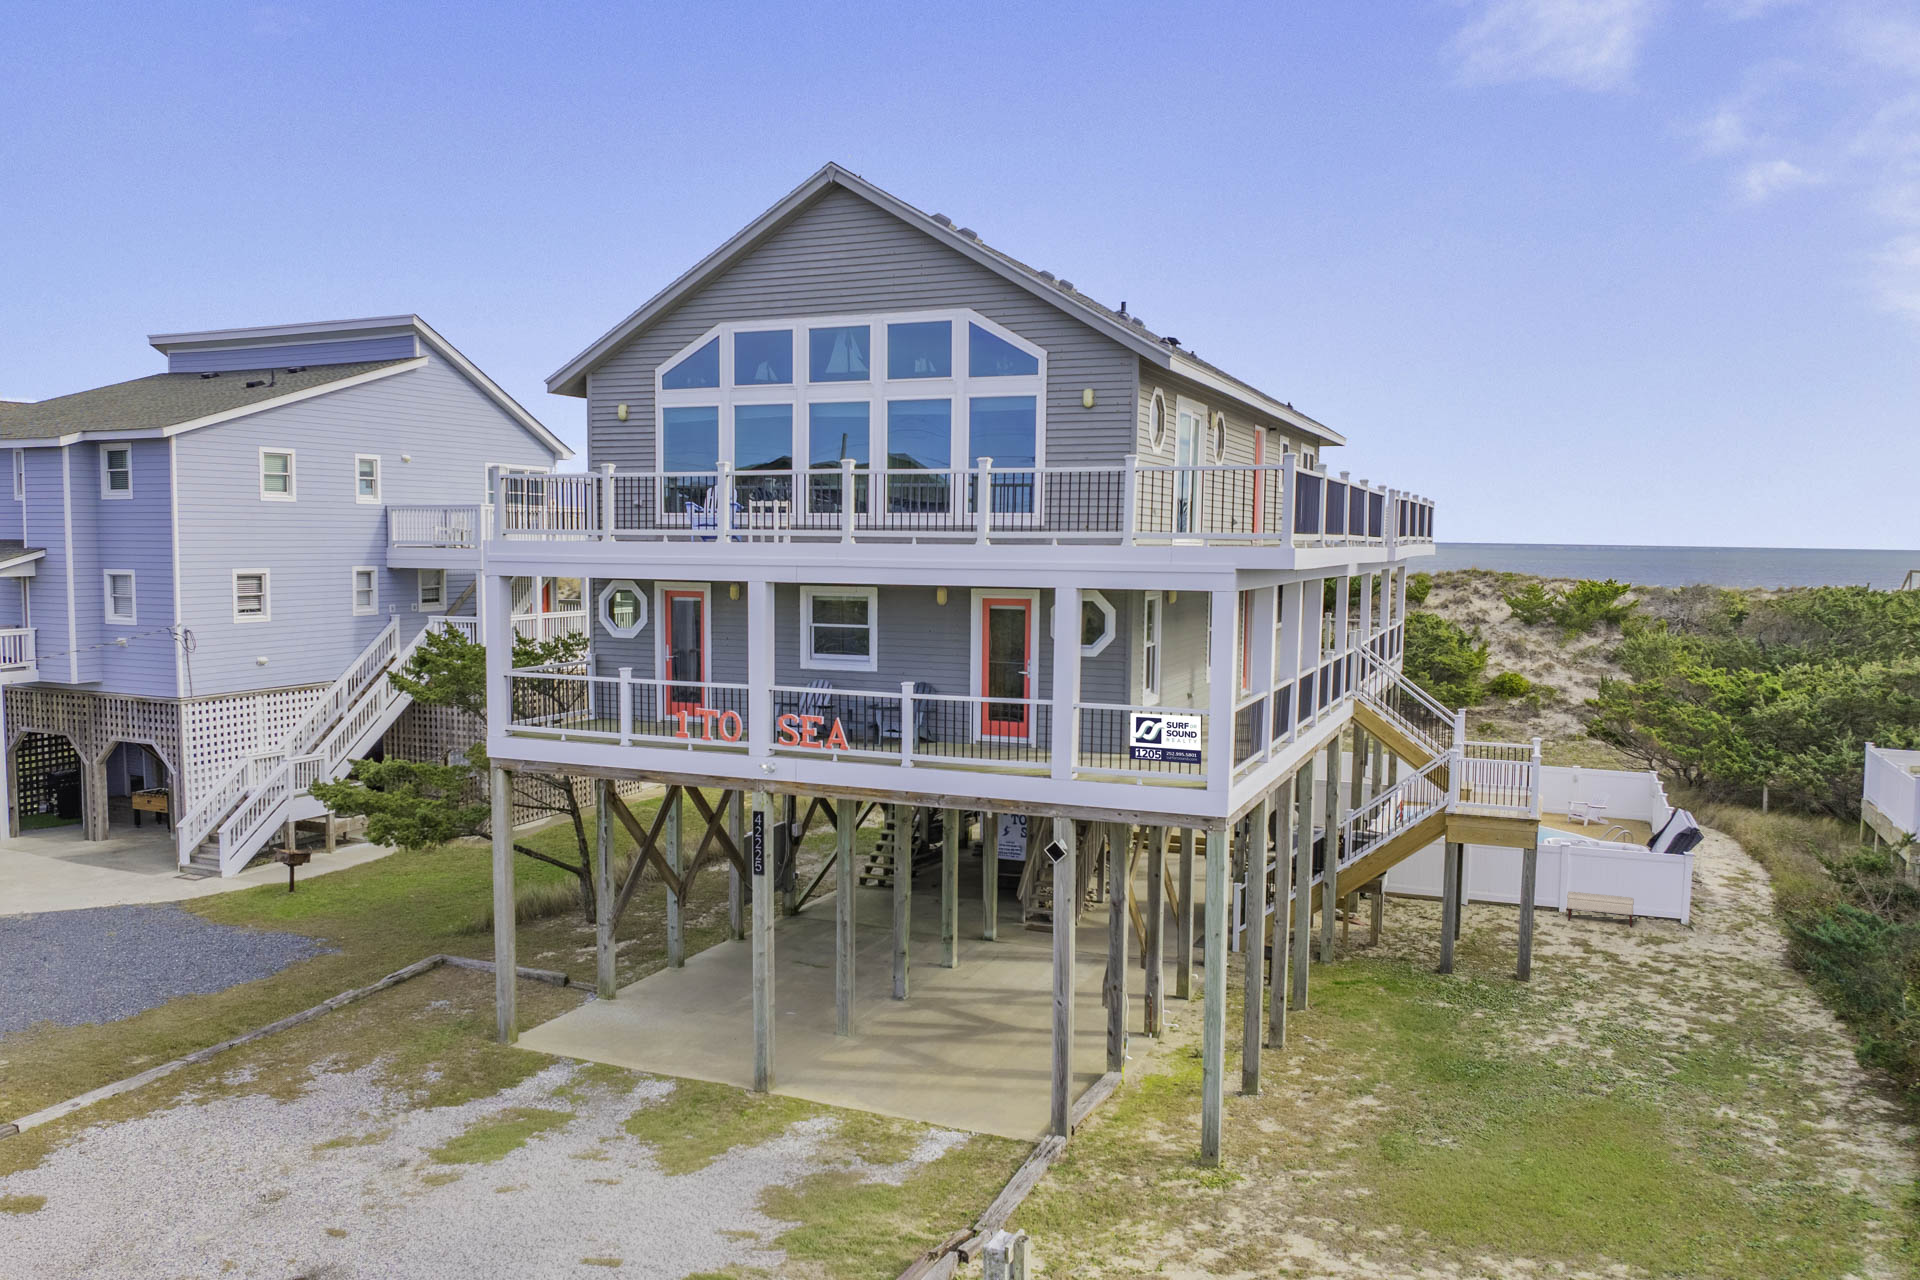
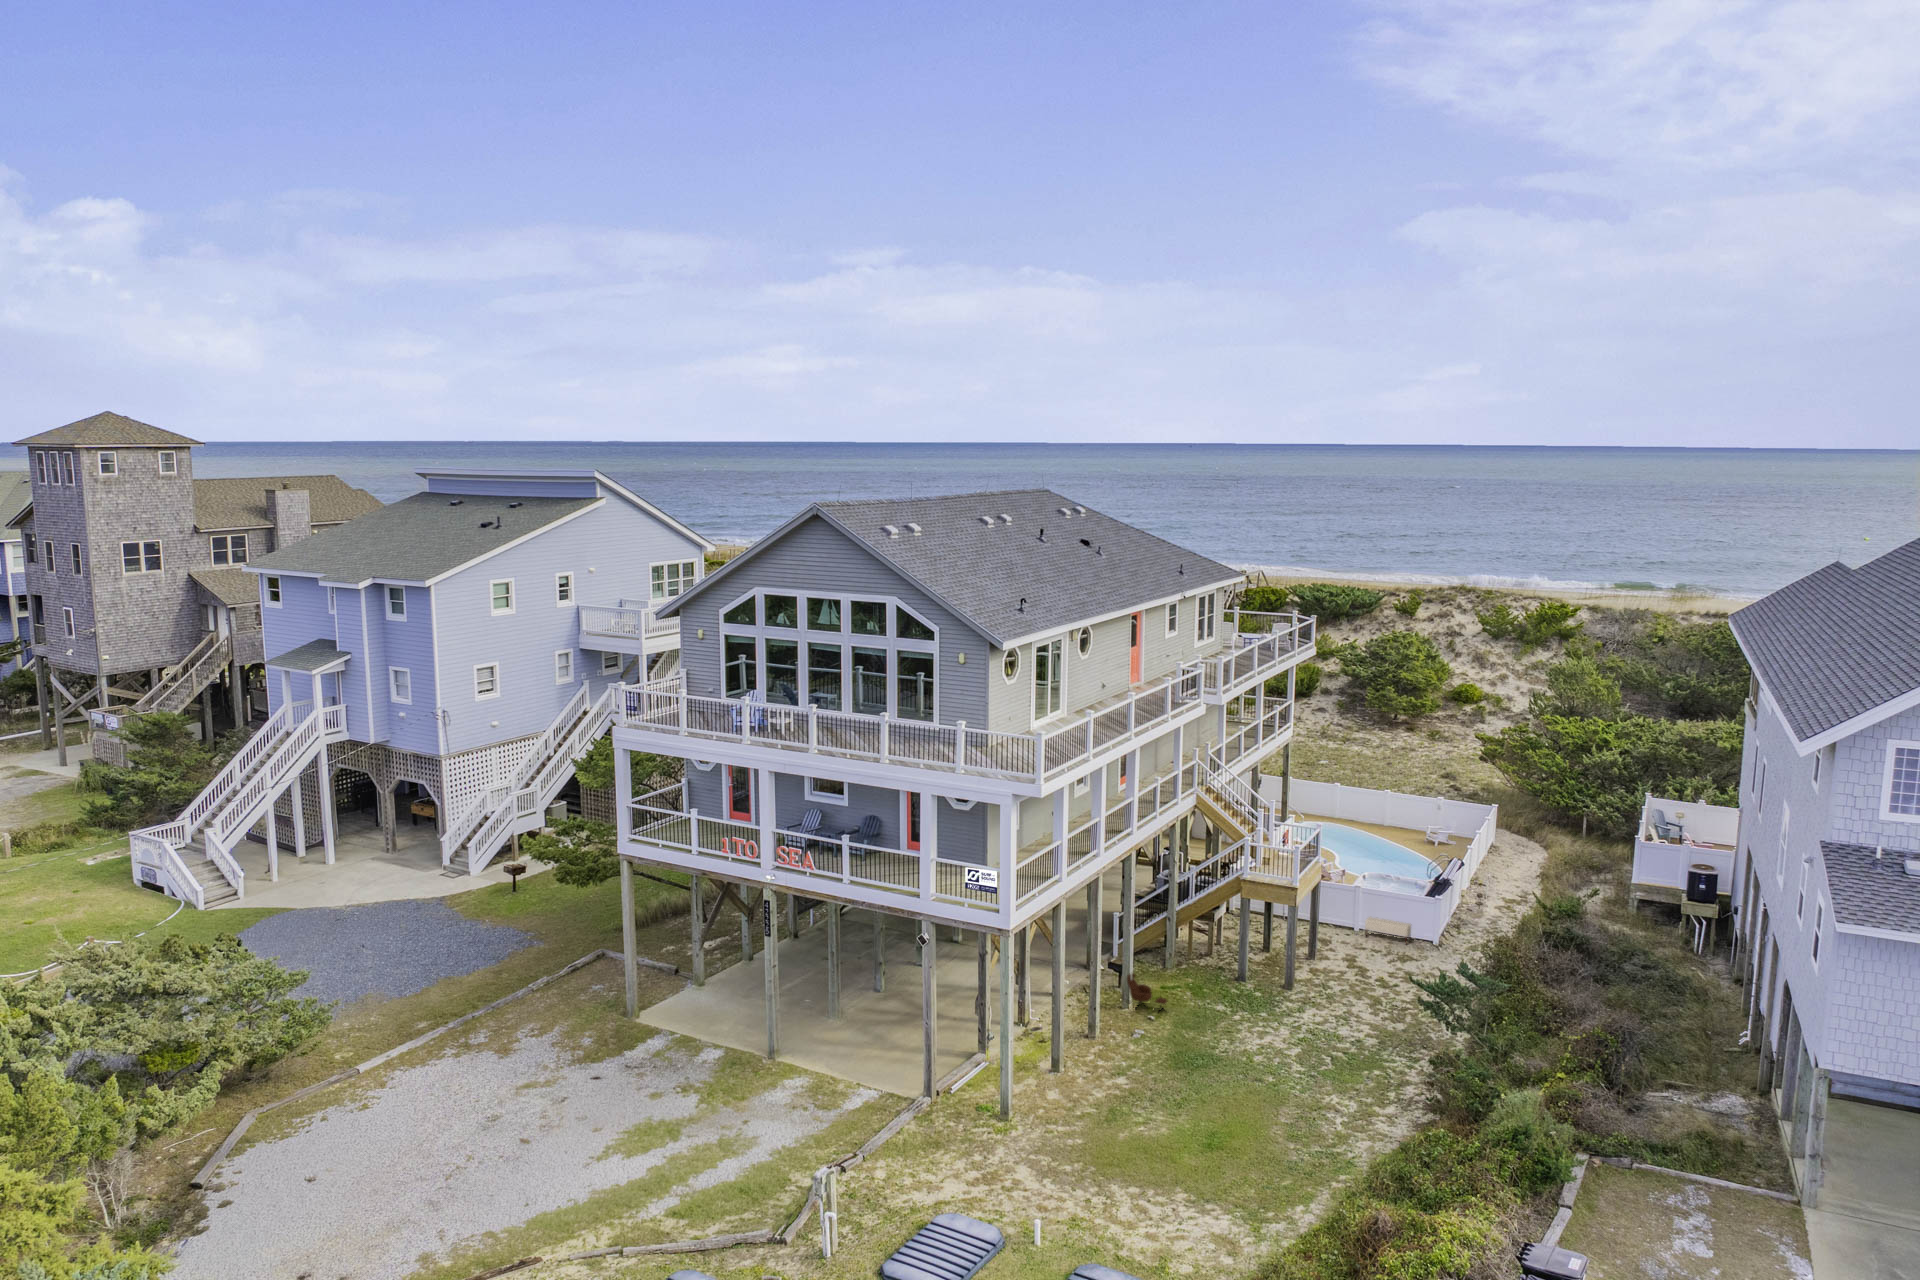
lounge chair: none [1298,953,1368,1013] -> present [1127,974,1168,1010]

